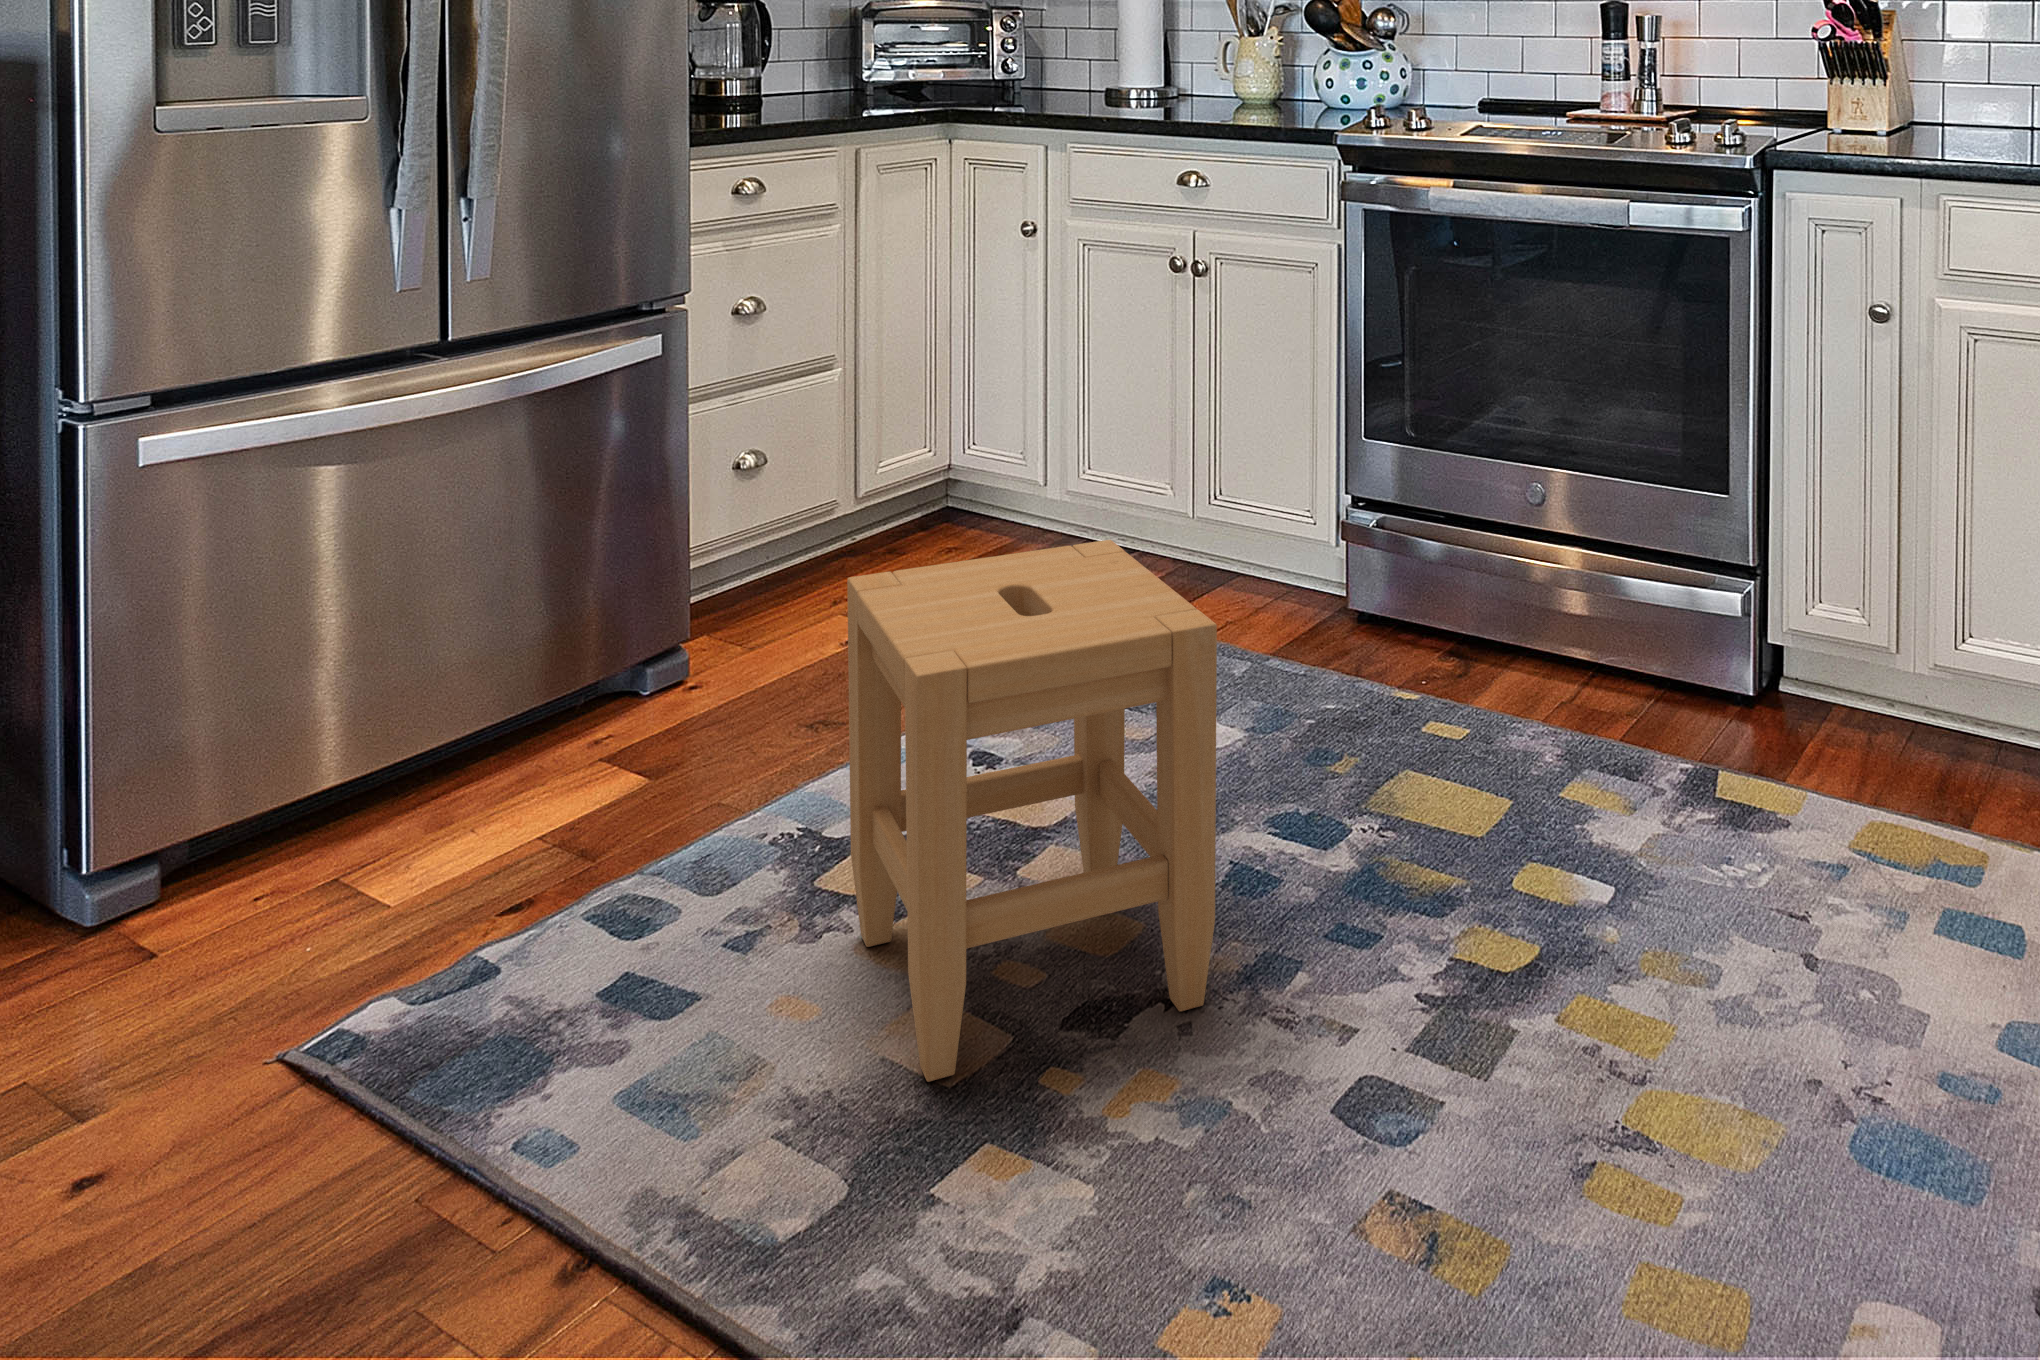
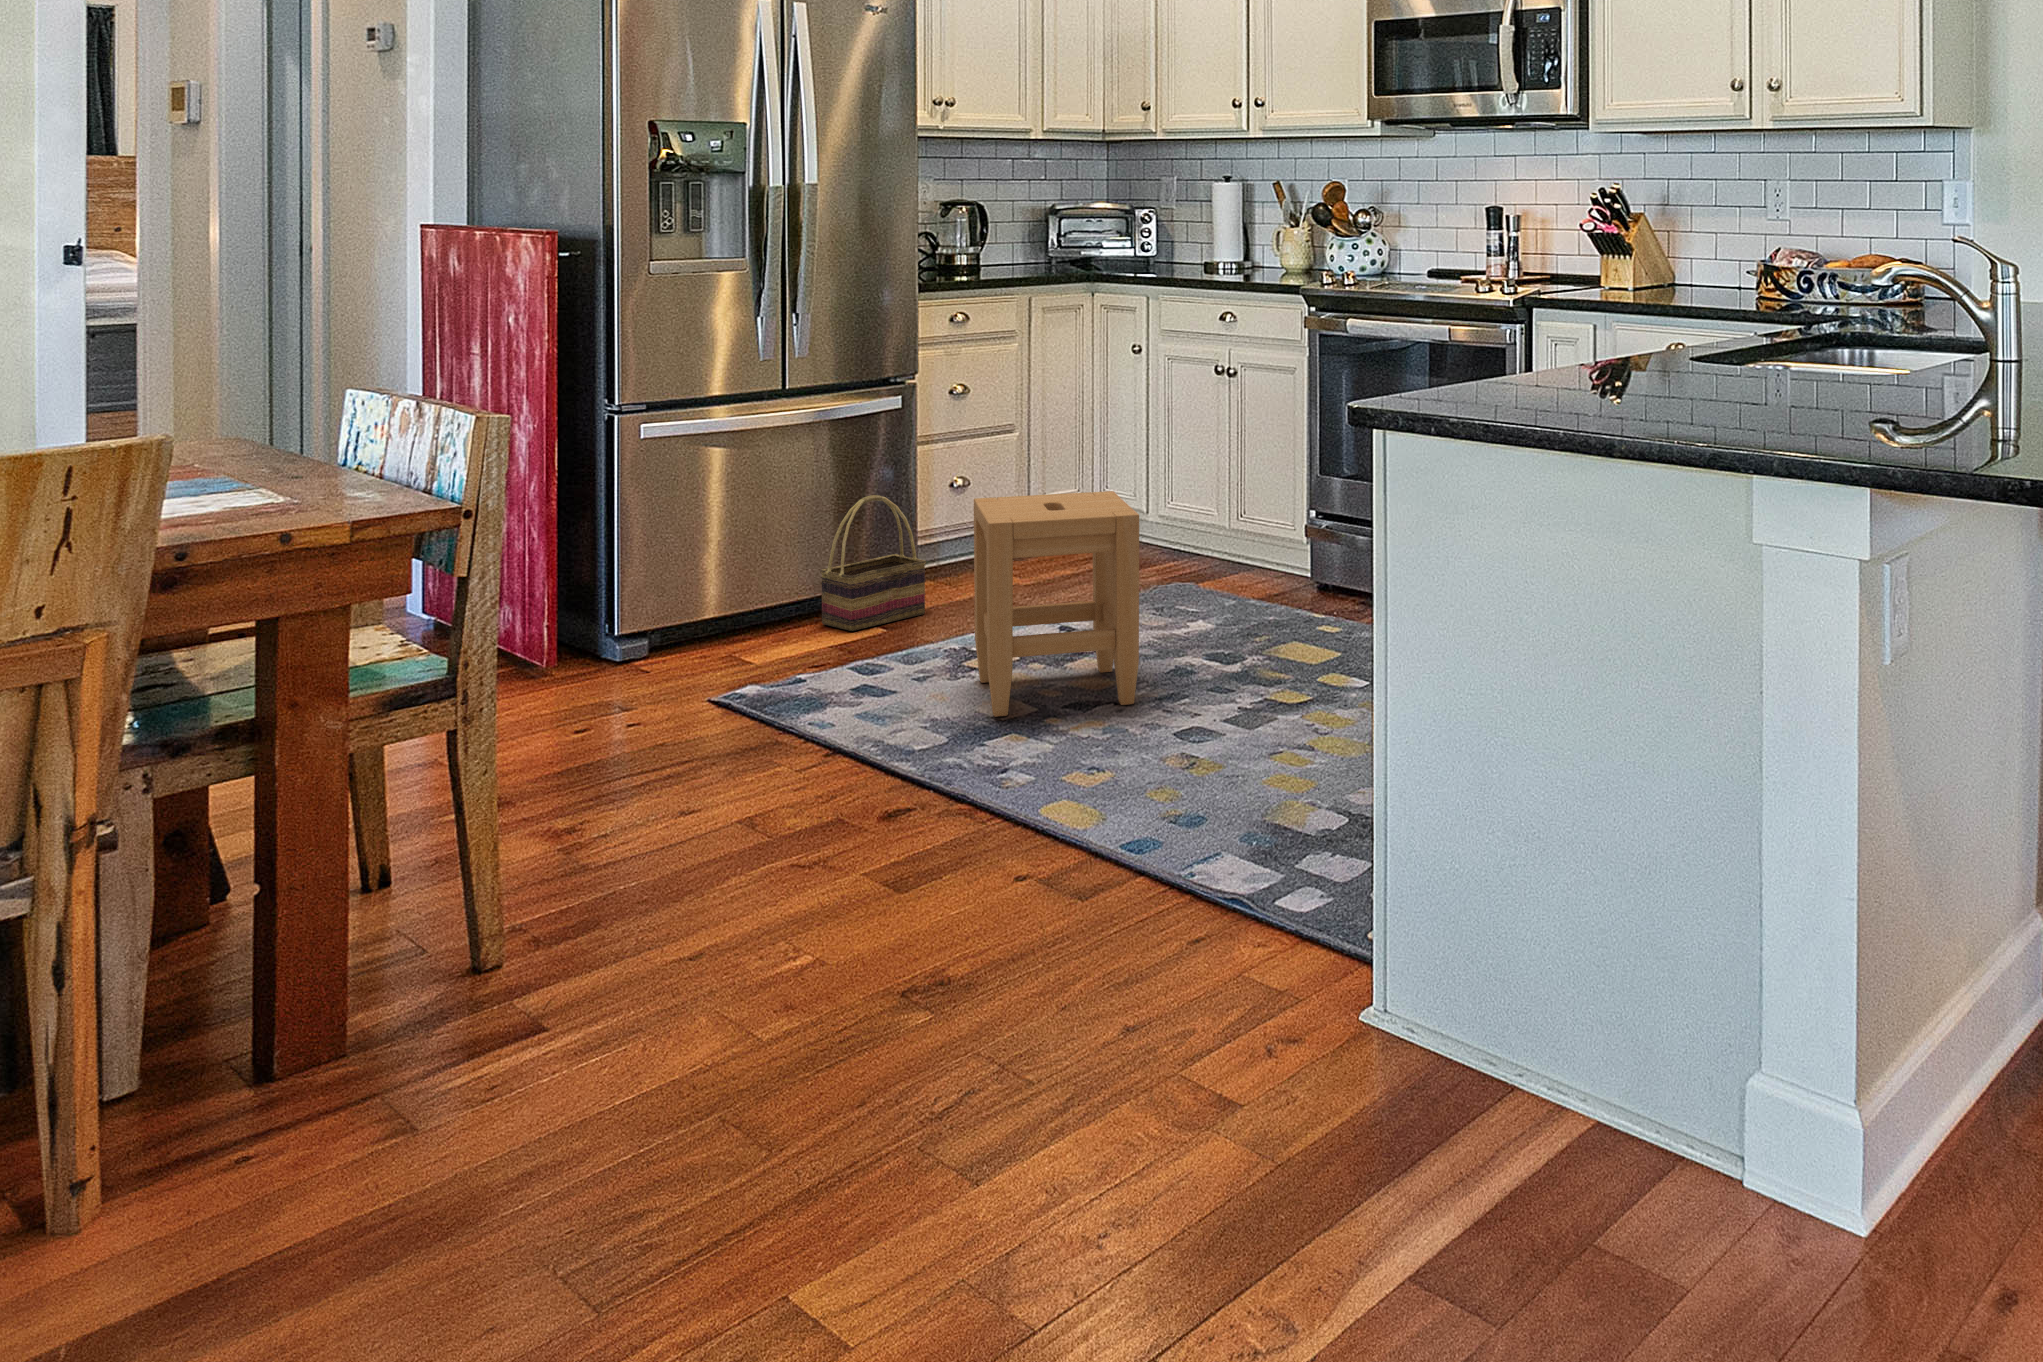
basket: none [516,522,714,787] -> present [820,495,926,631]

